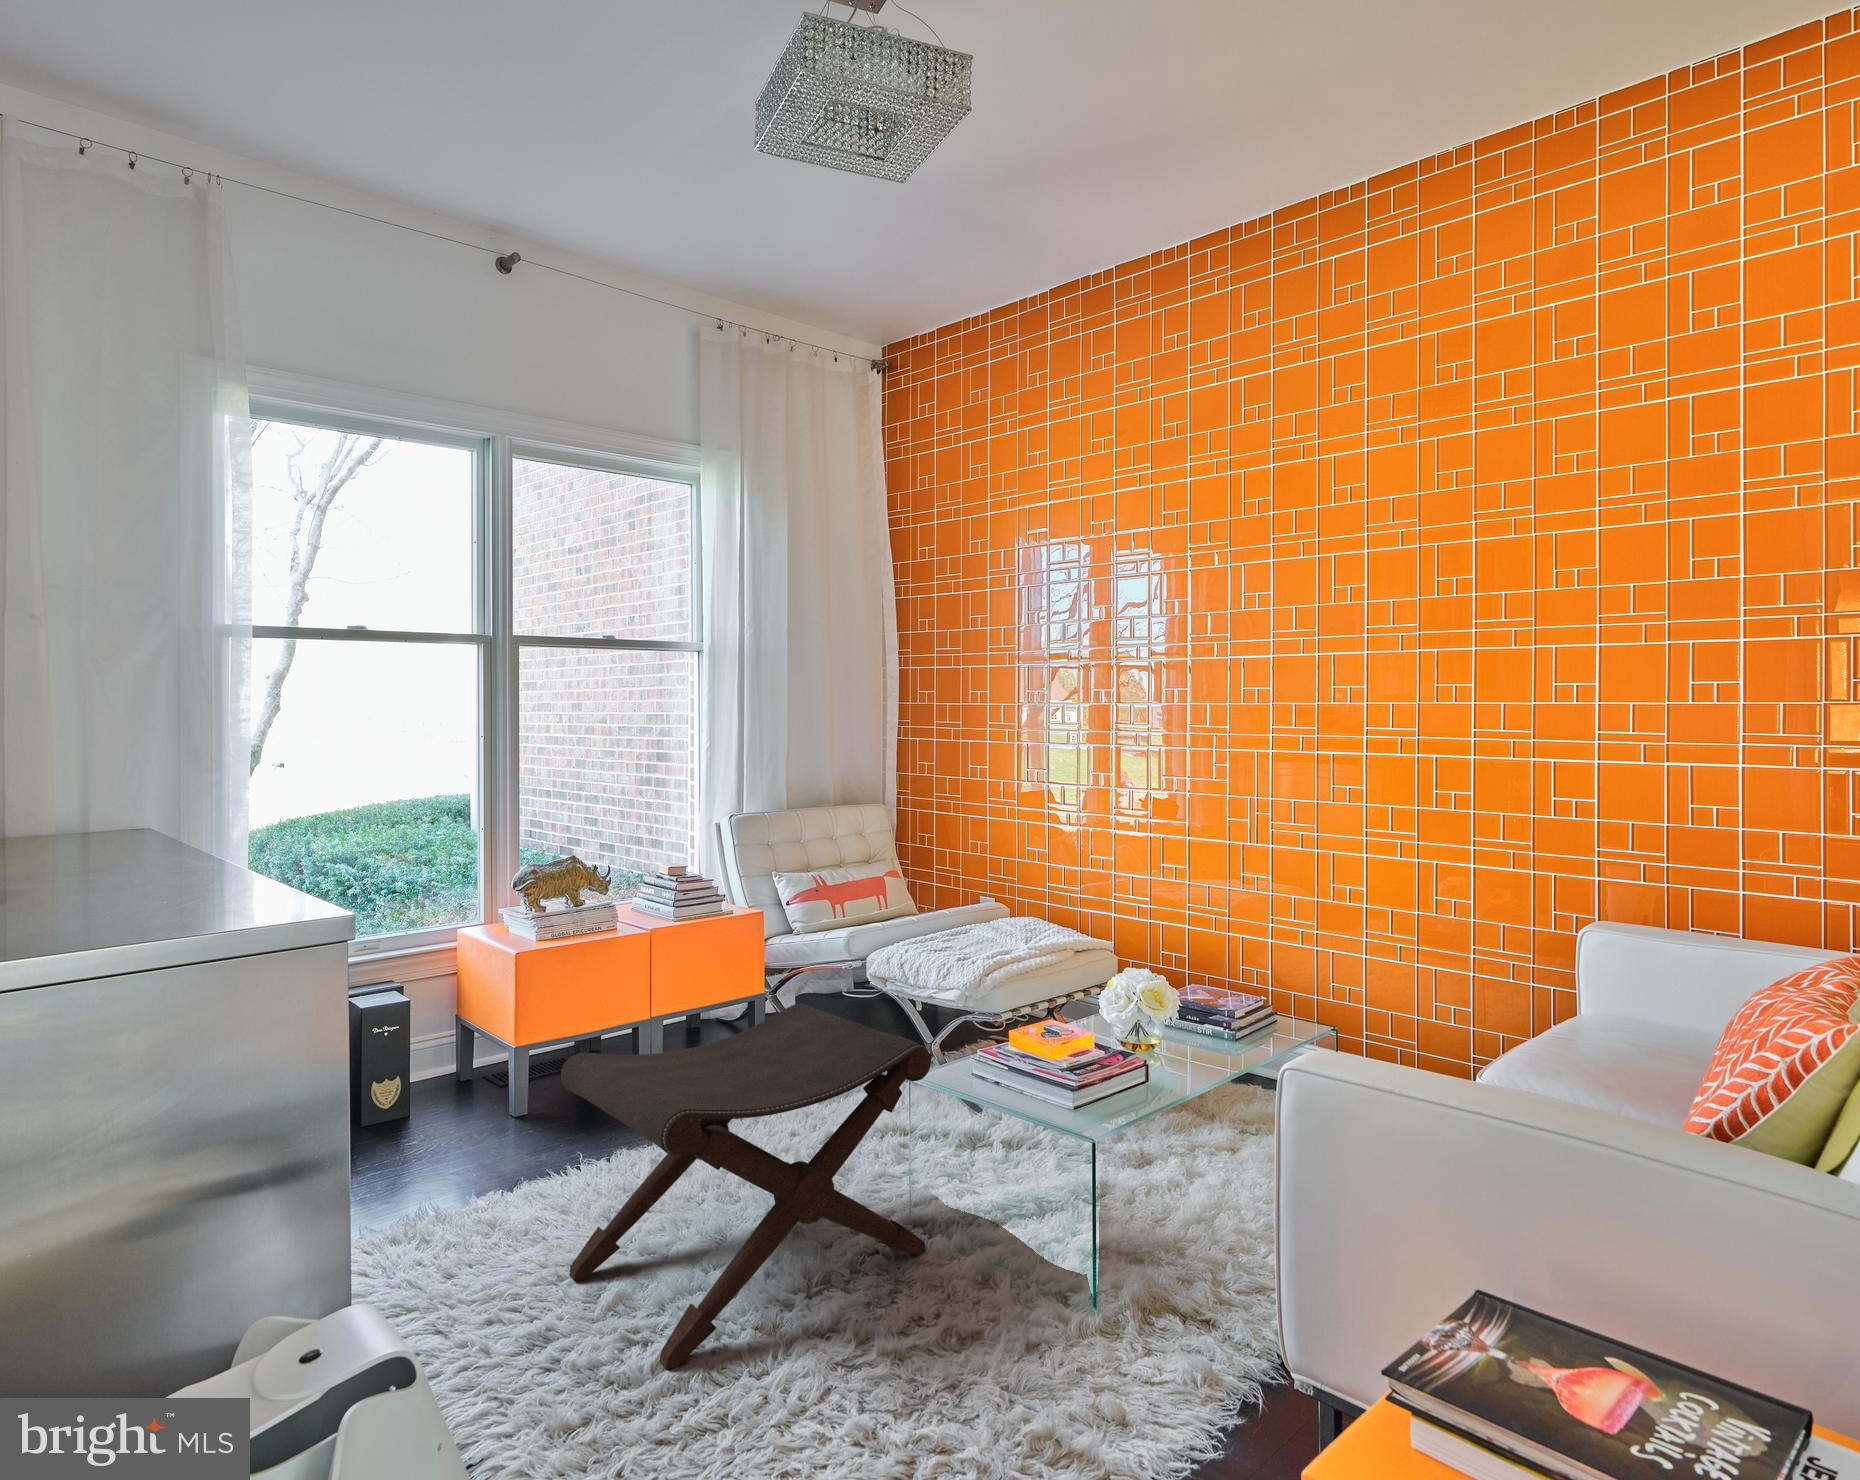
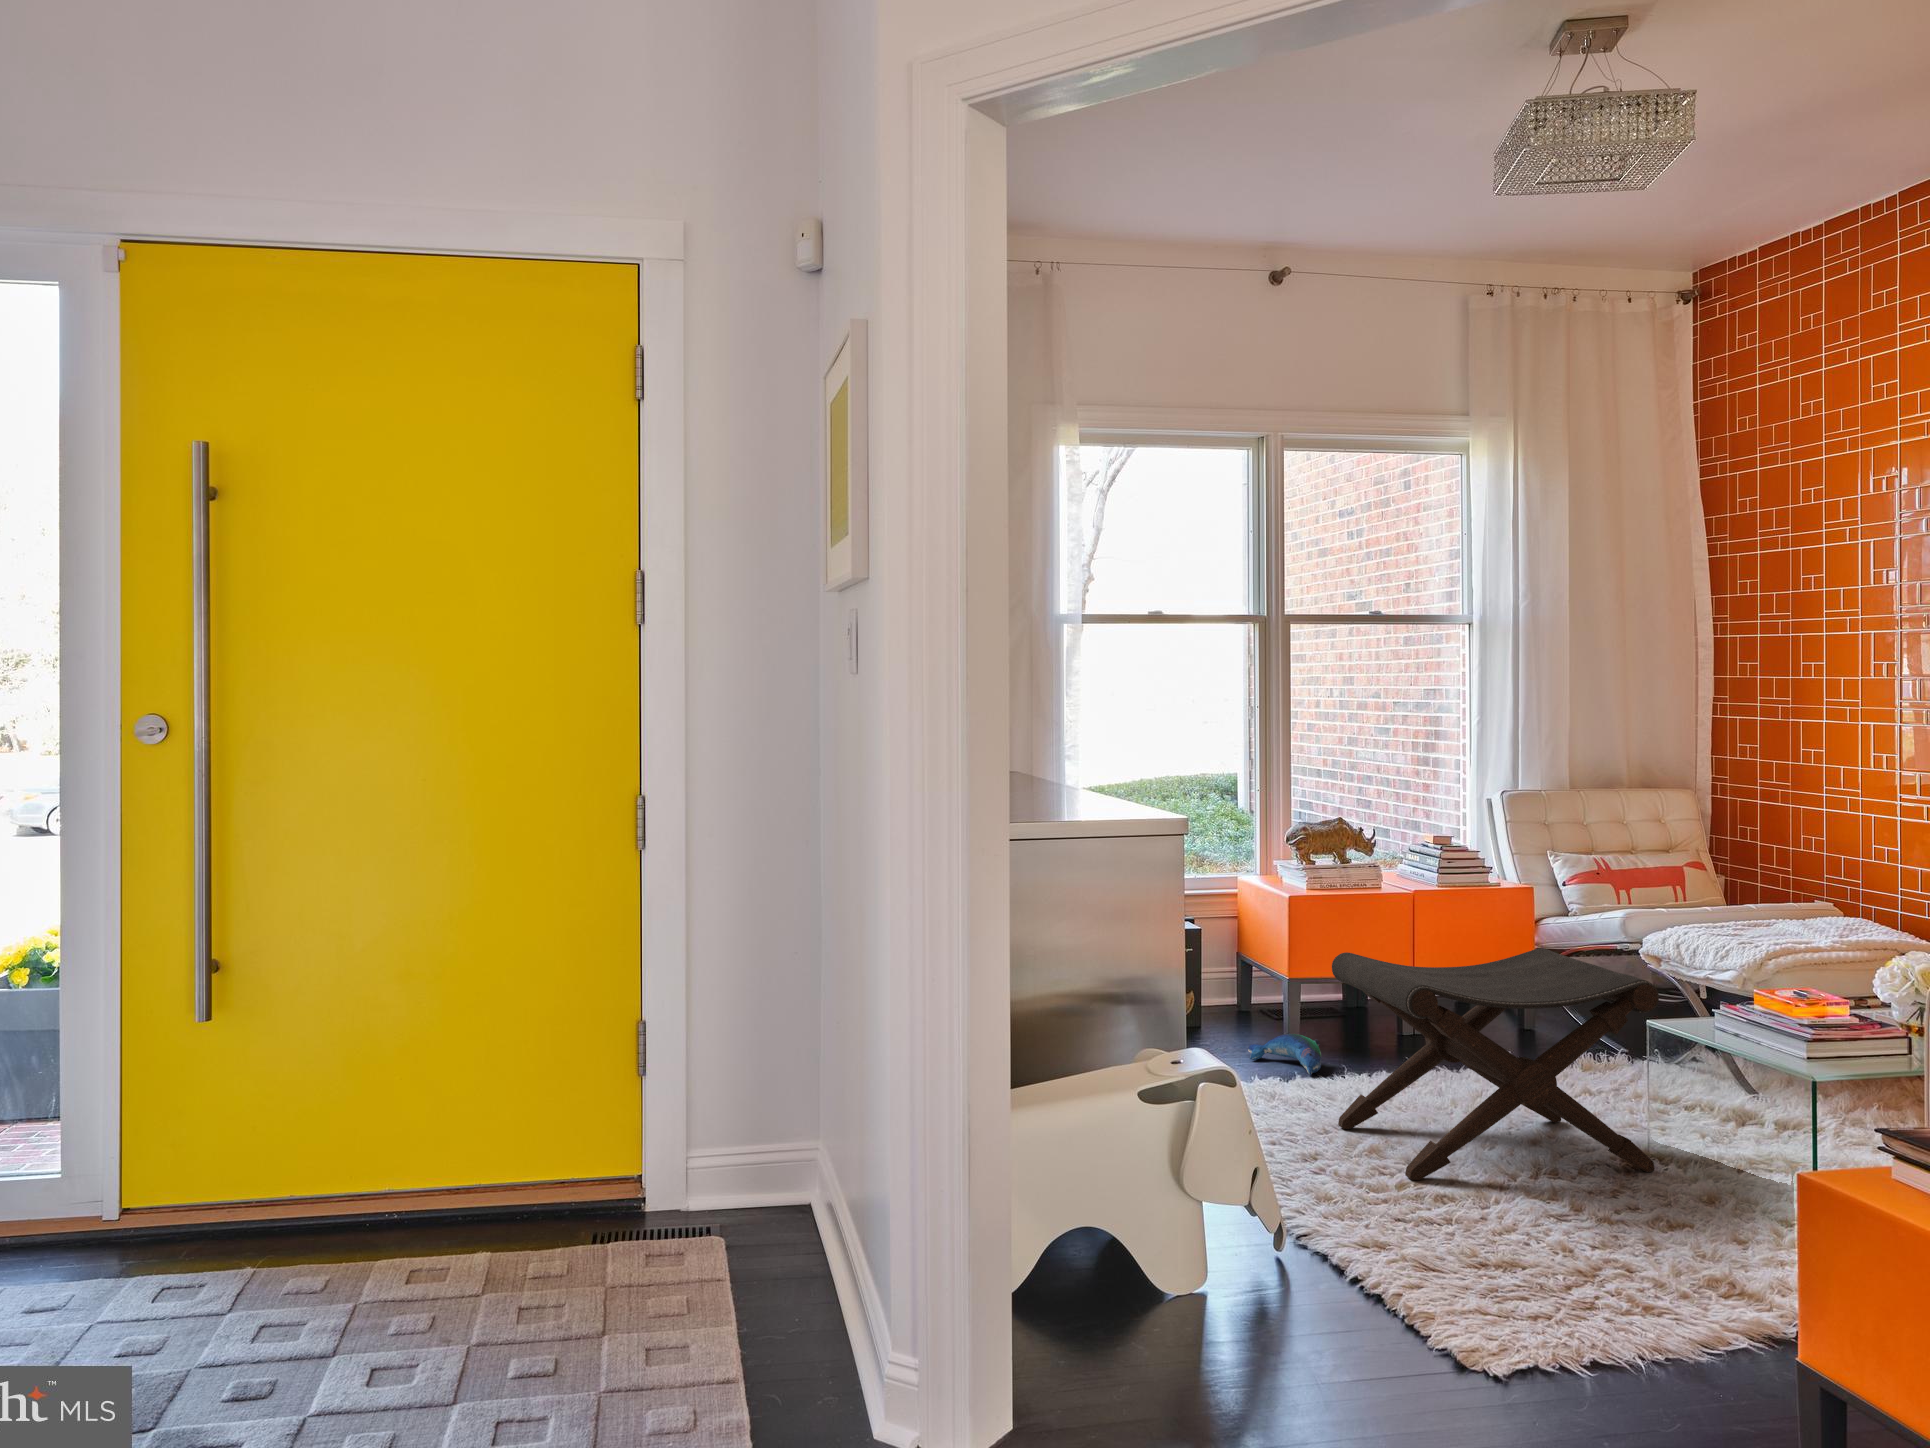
plush toy: none [457,1127,548,1182] -> present [1248,1034,1321,1075]

